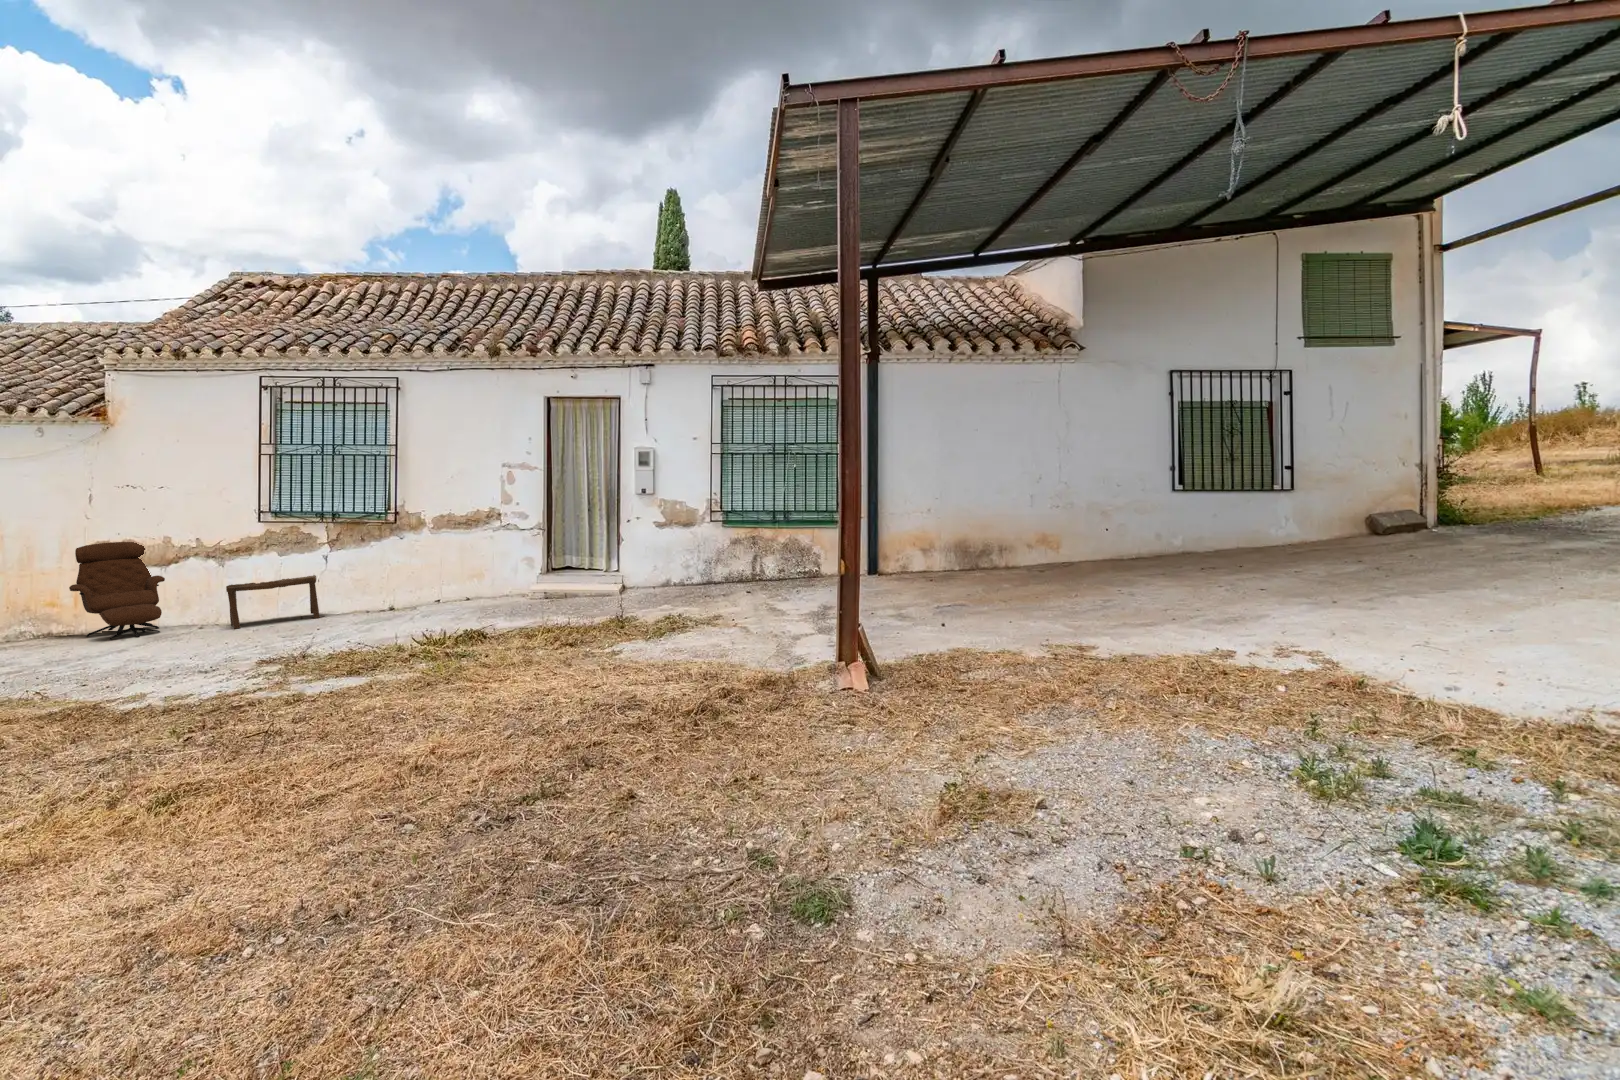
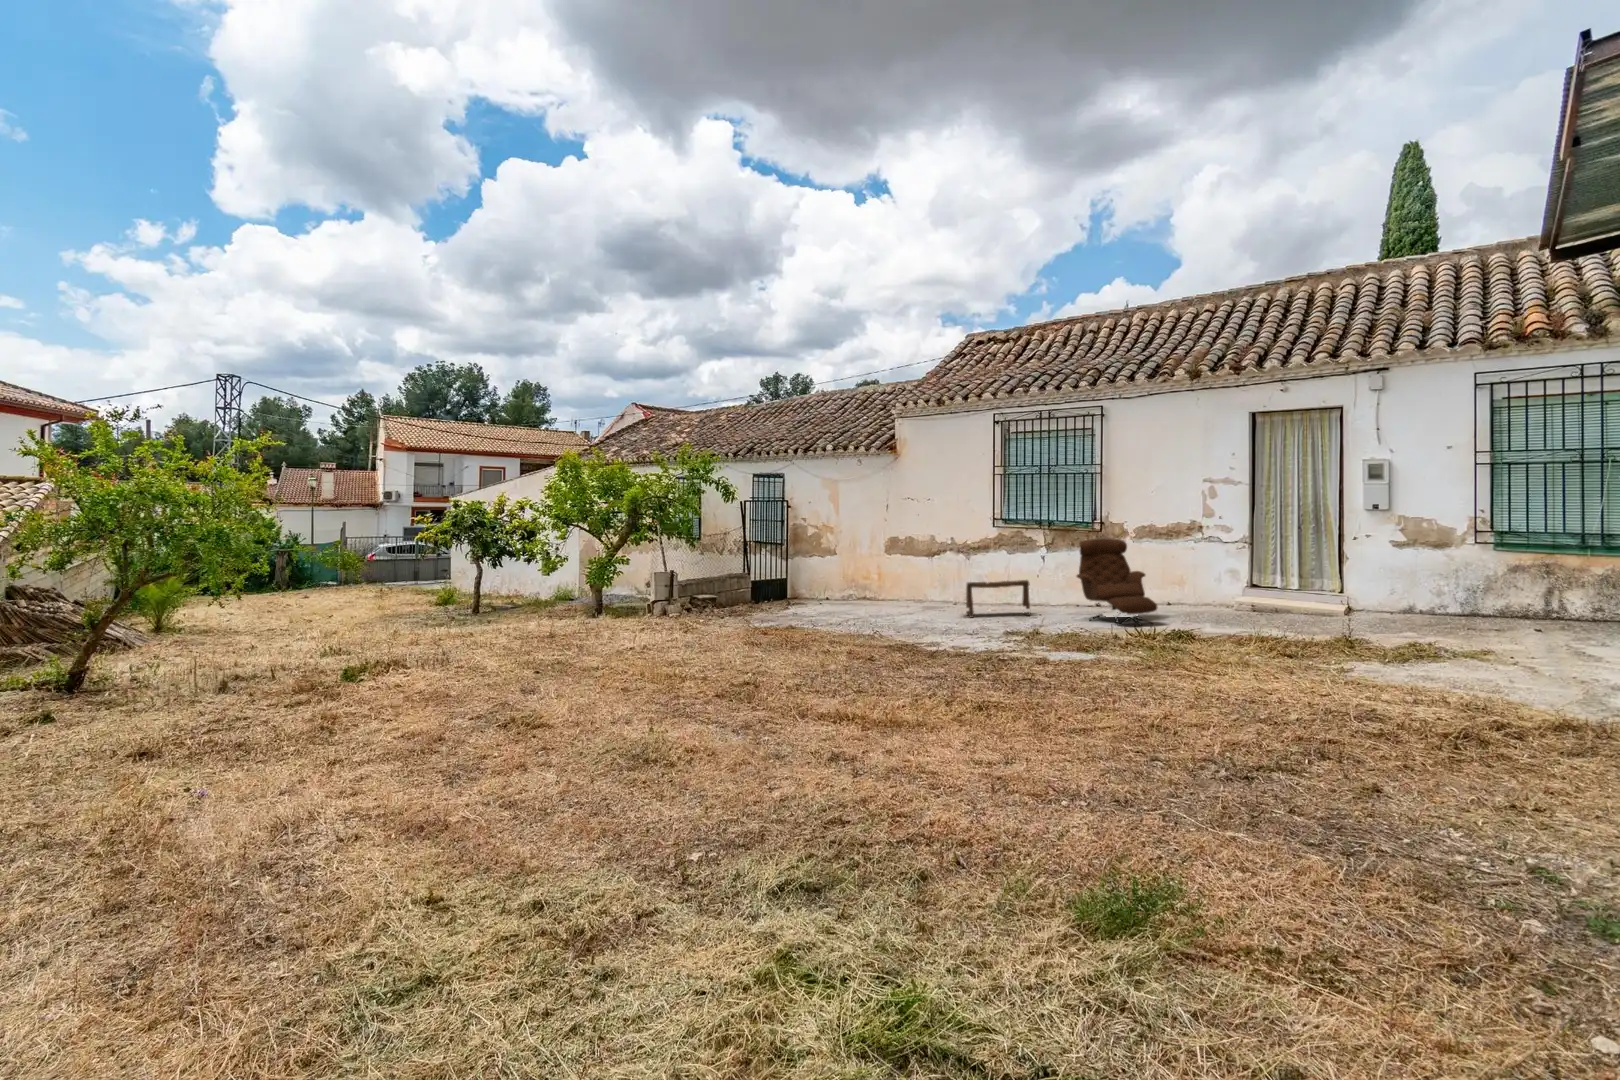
lounge chair: present [69,542,165,640] -> present [1077,538,1157,626]

